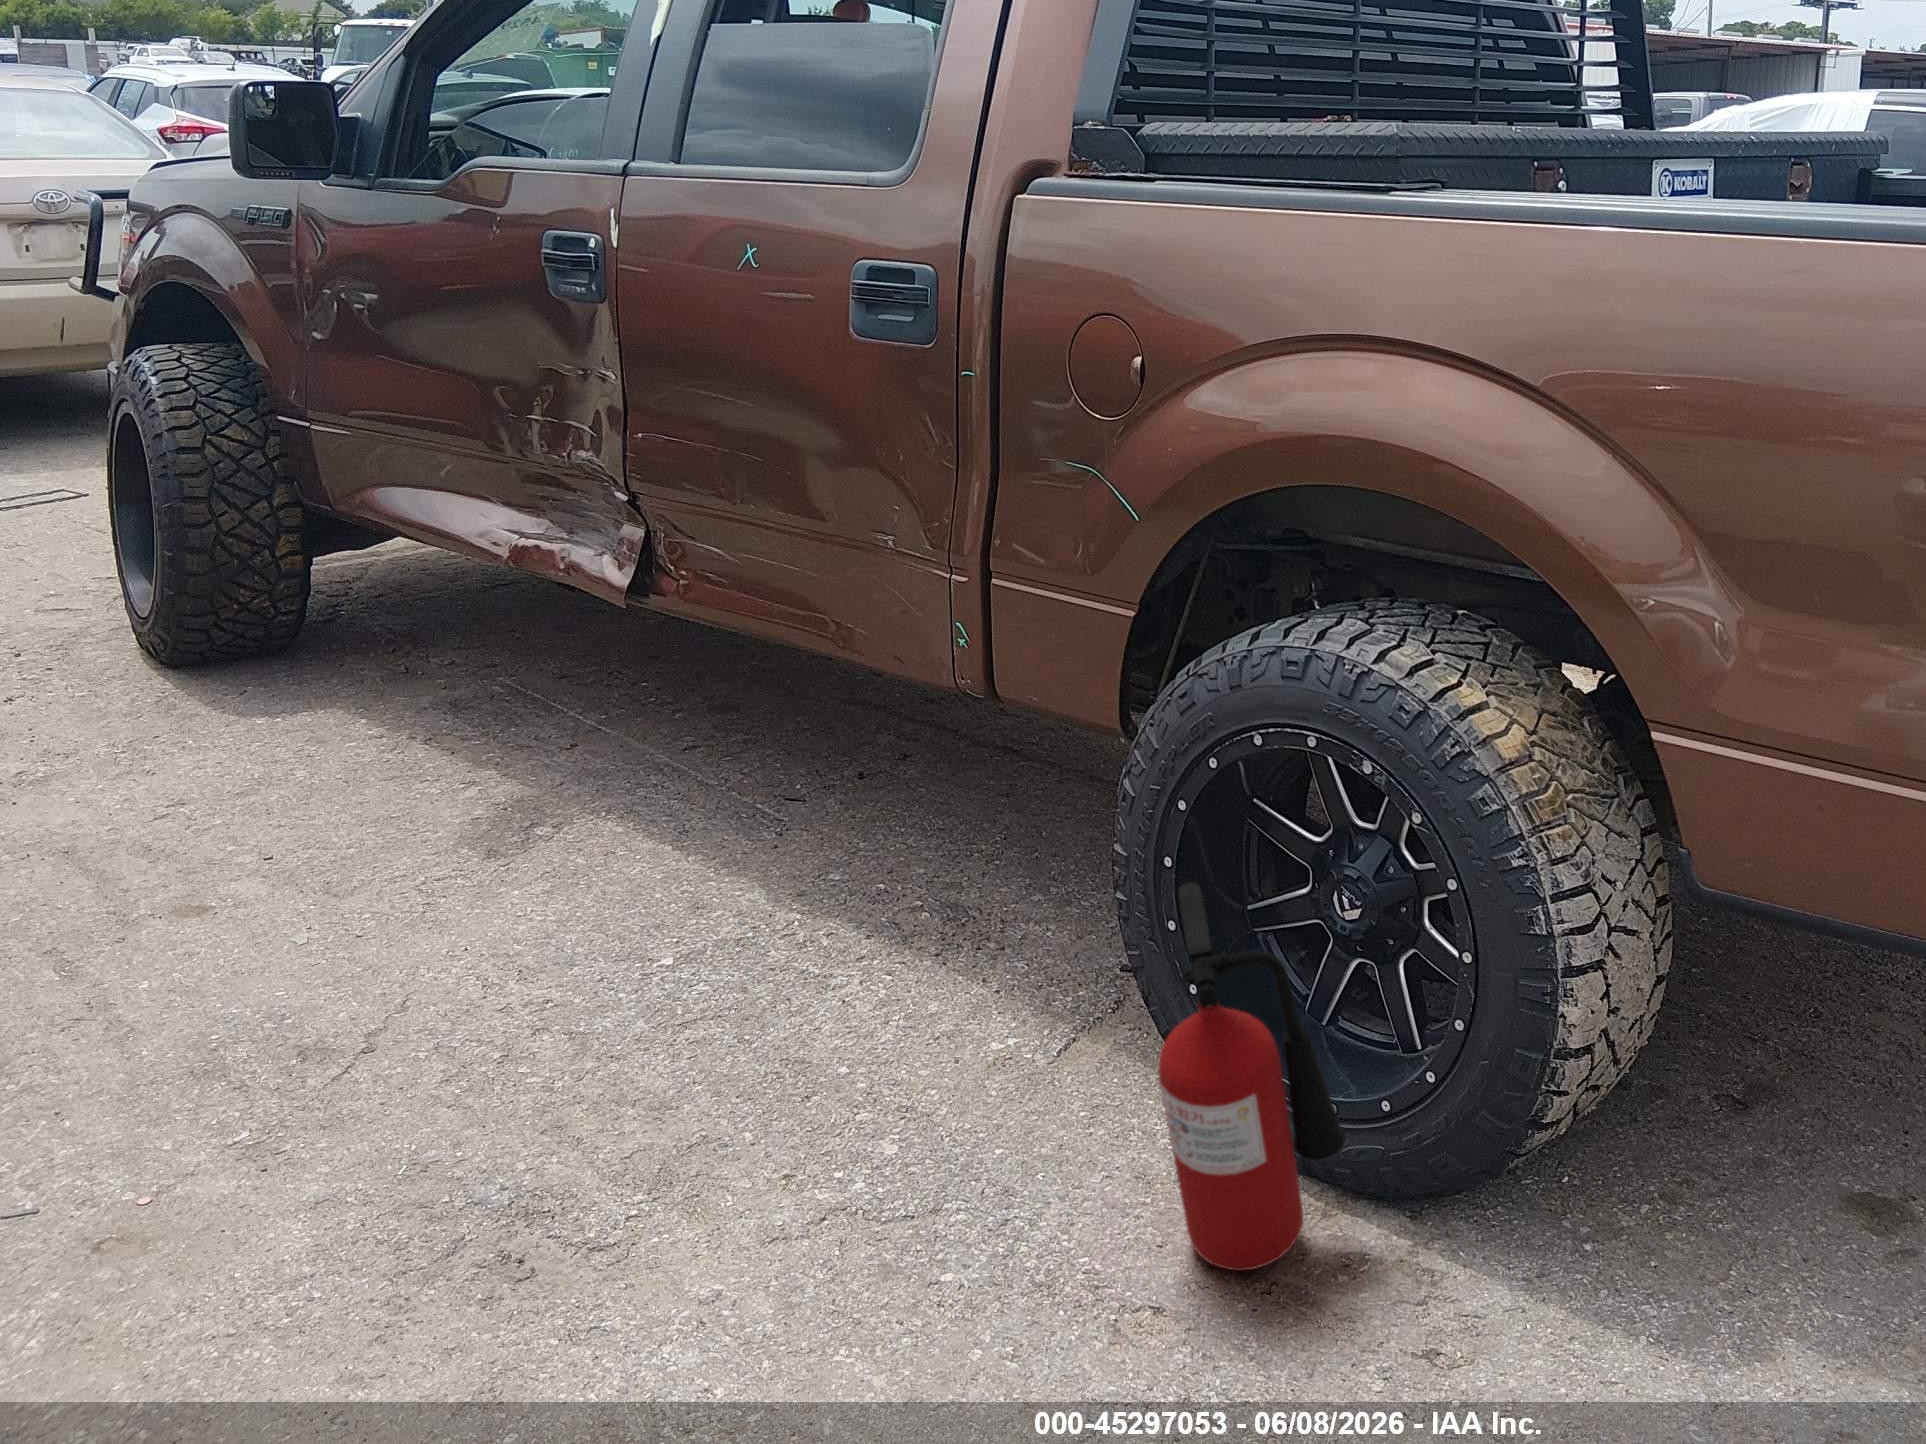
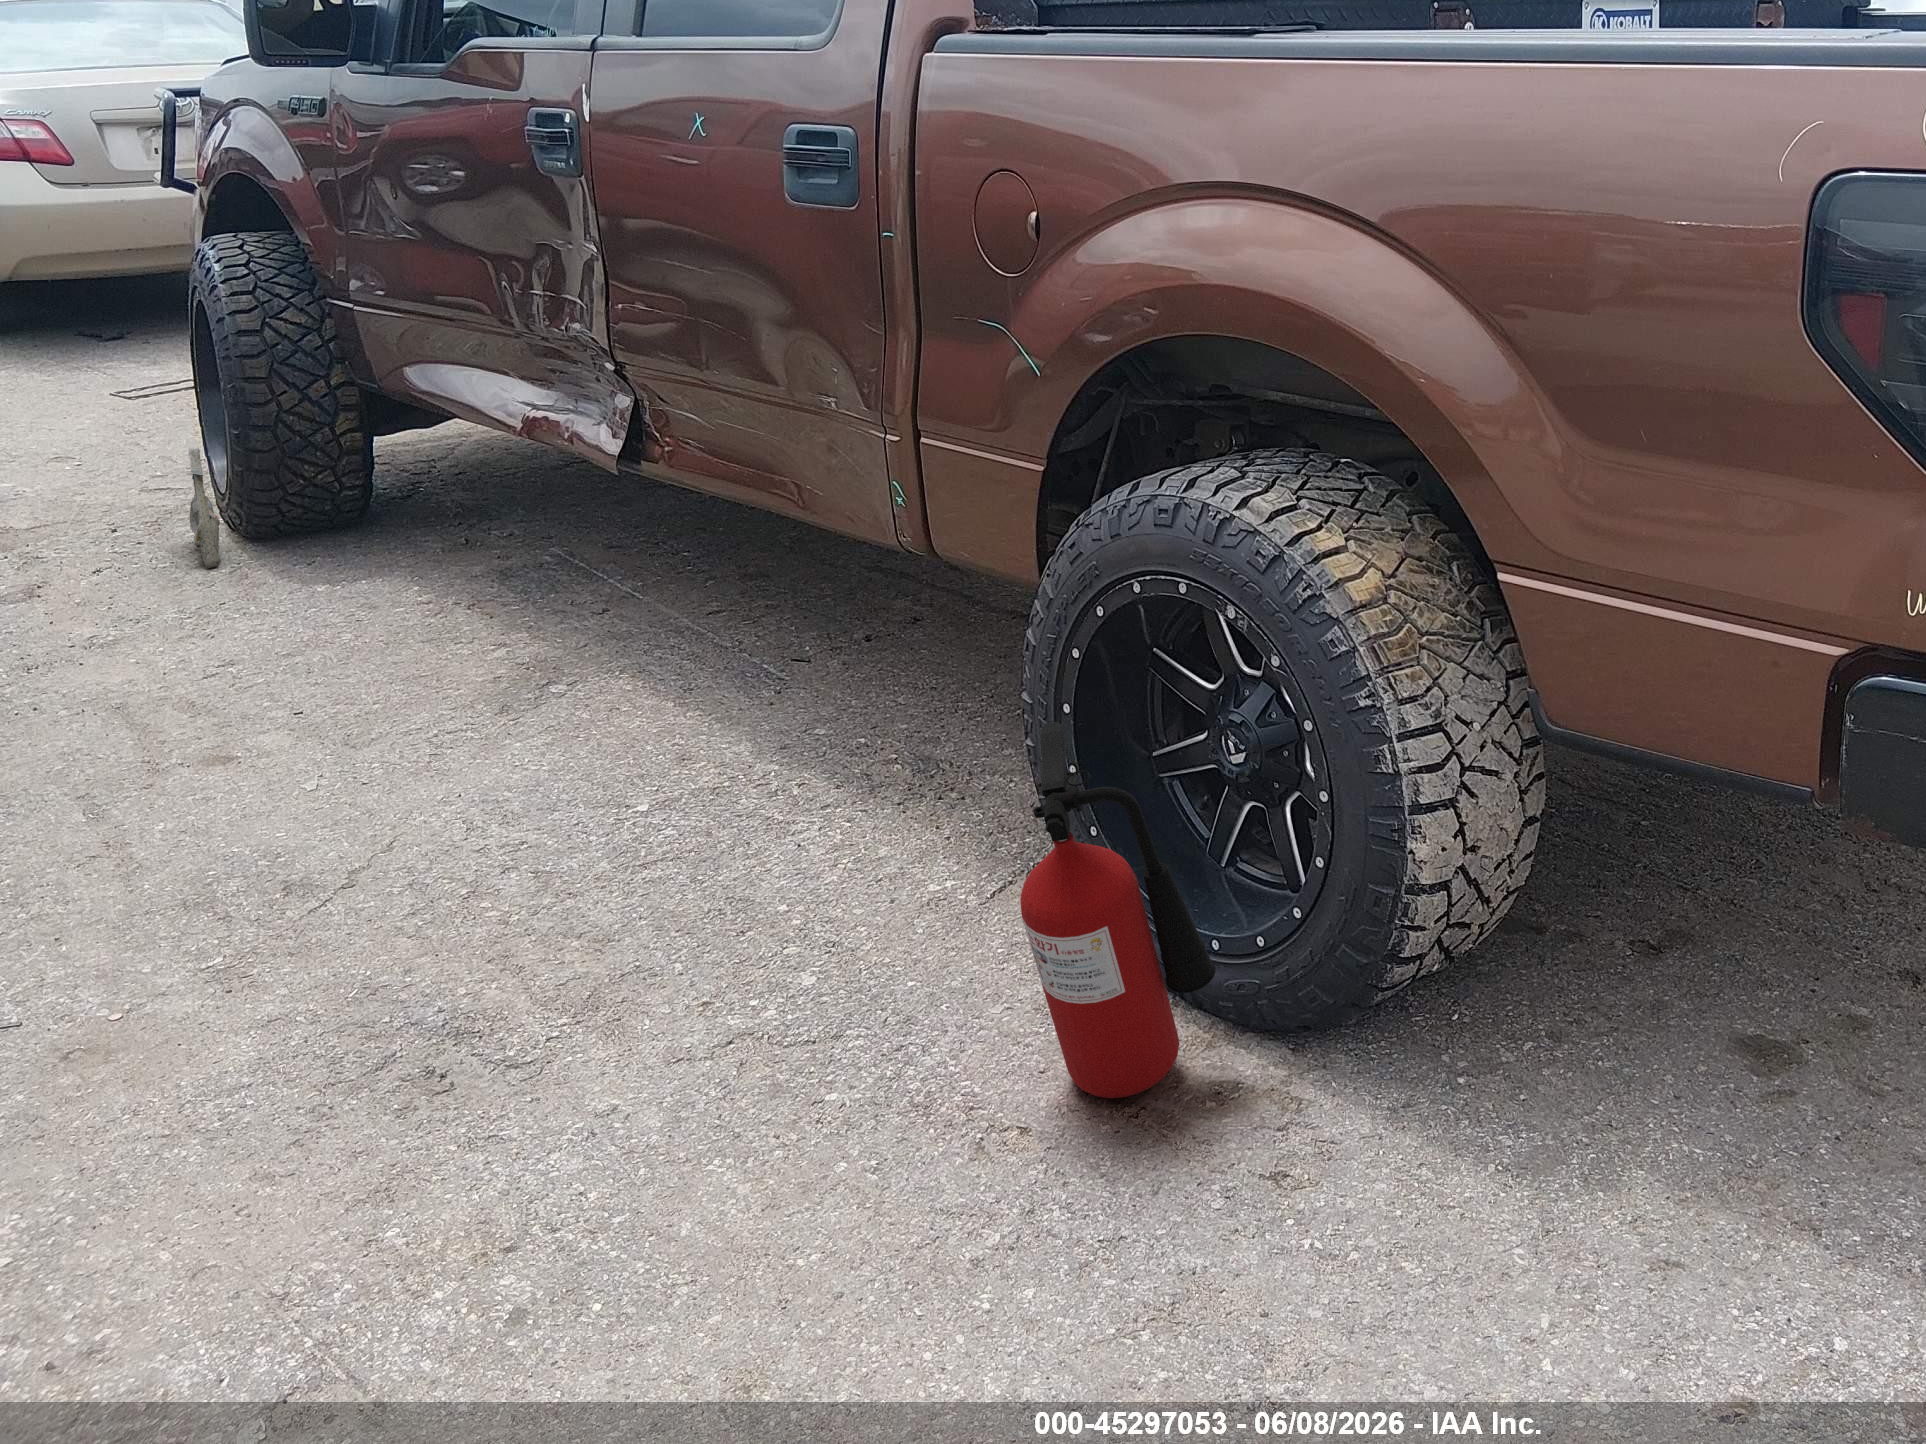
bag: none [104,570,143,697] -> present [189,448,220,568]

